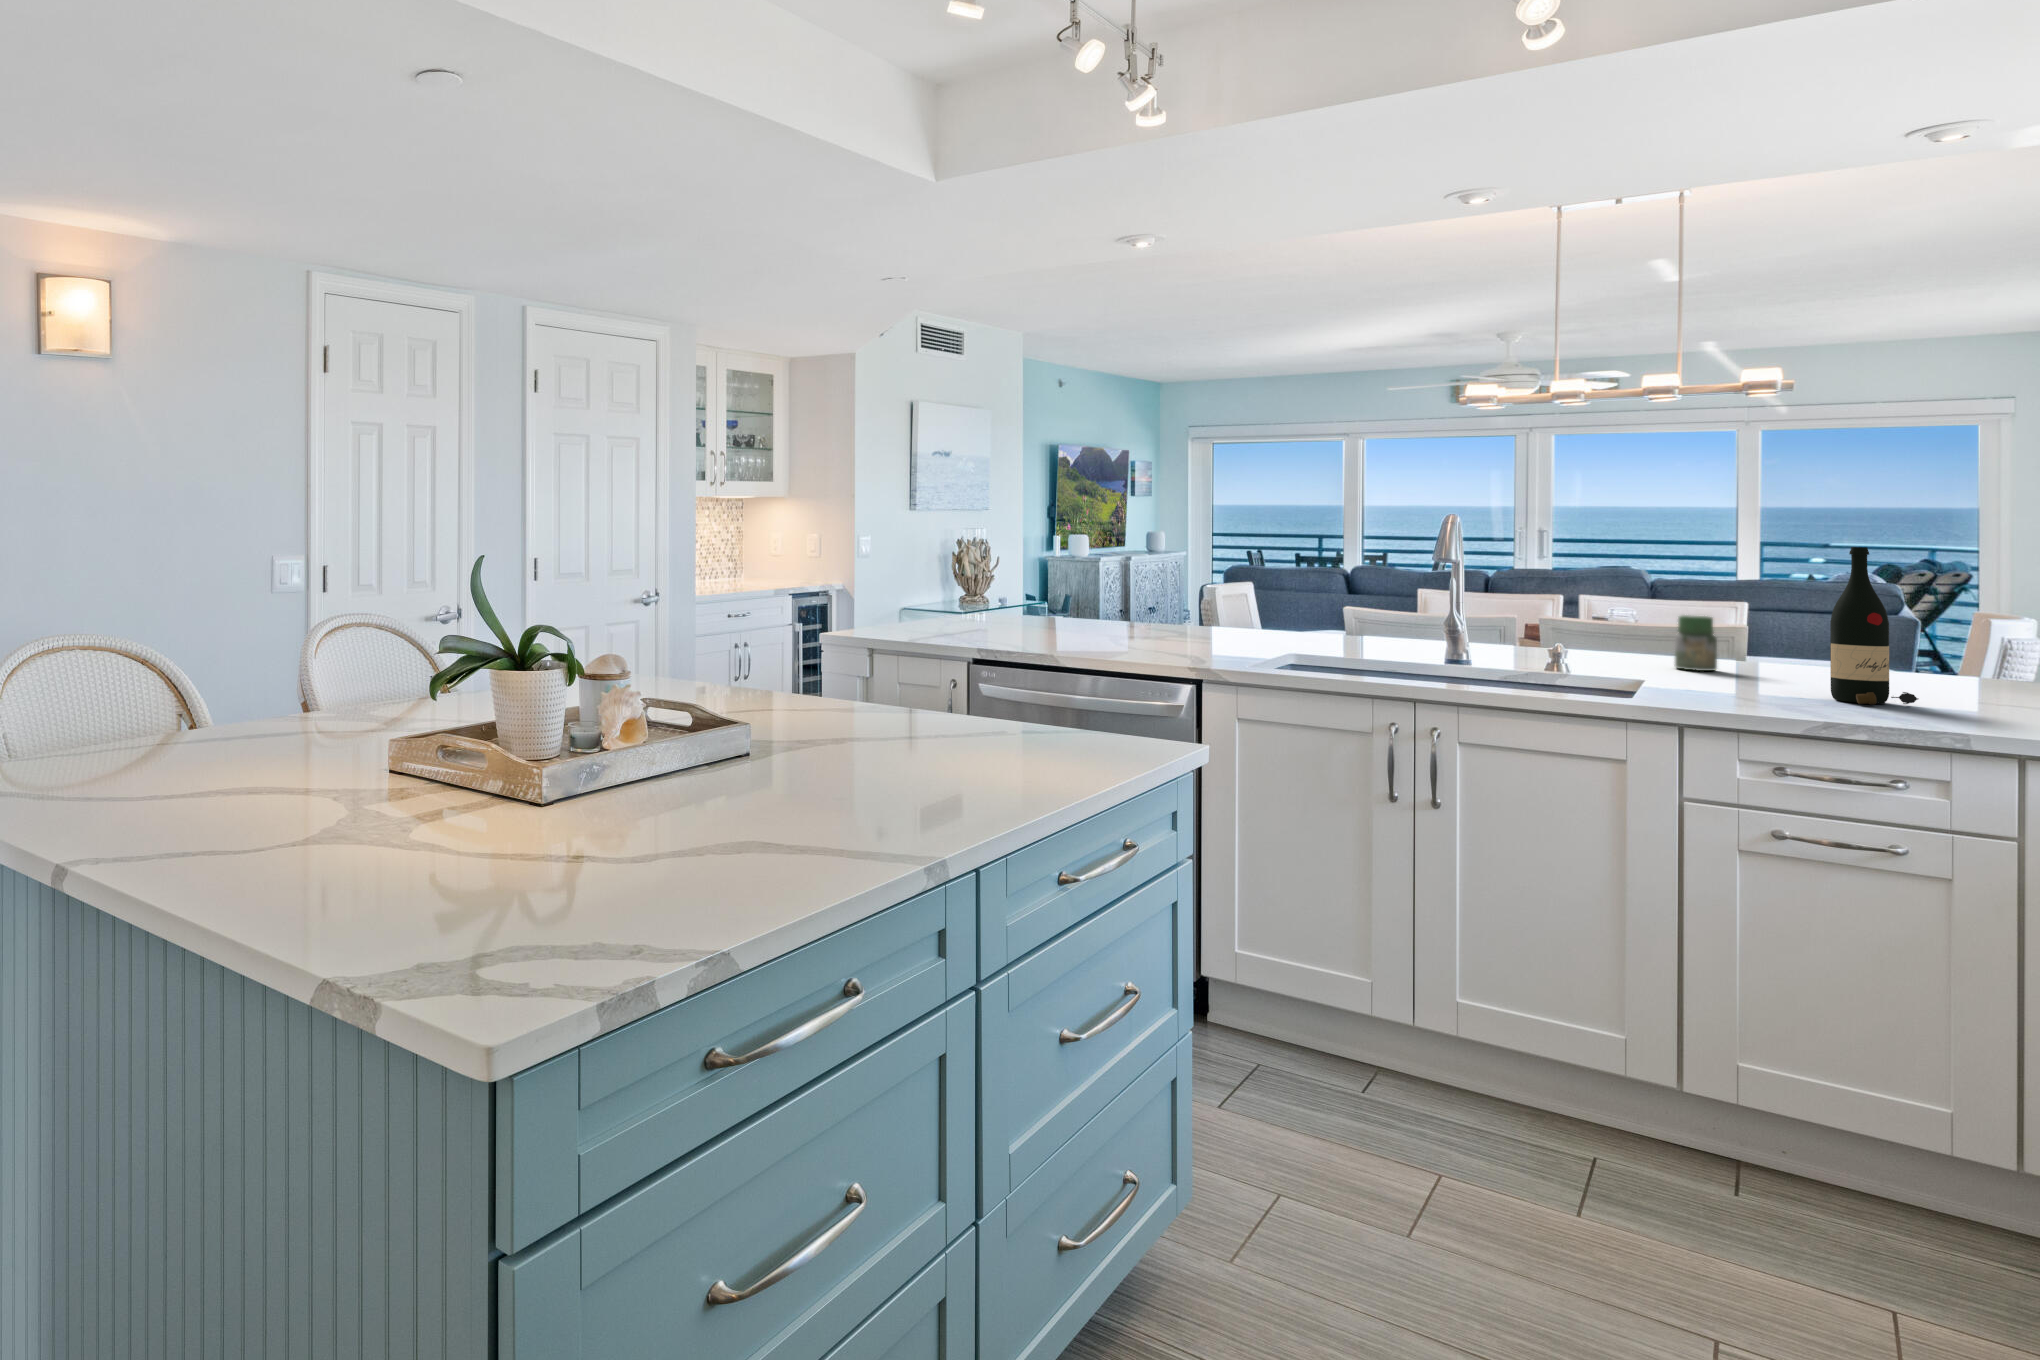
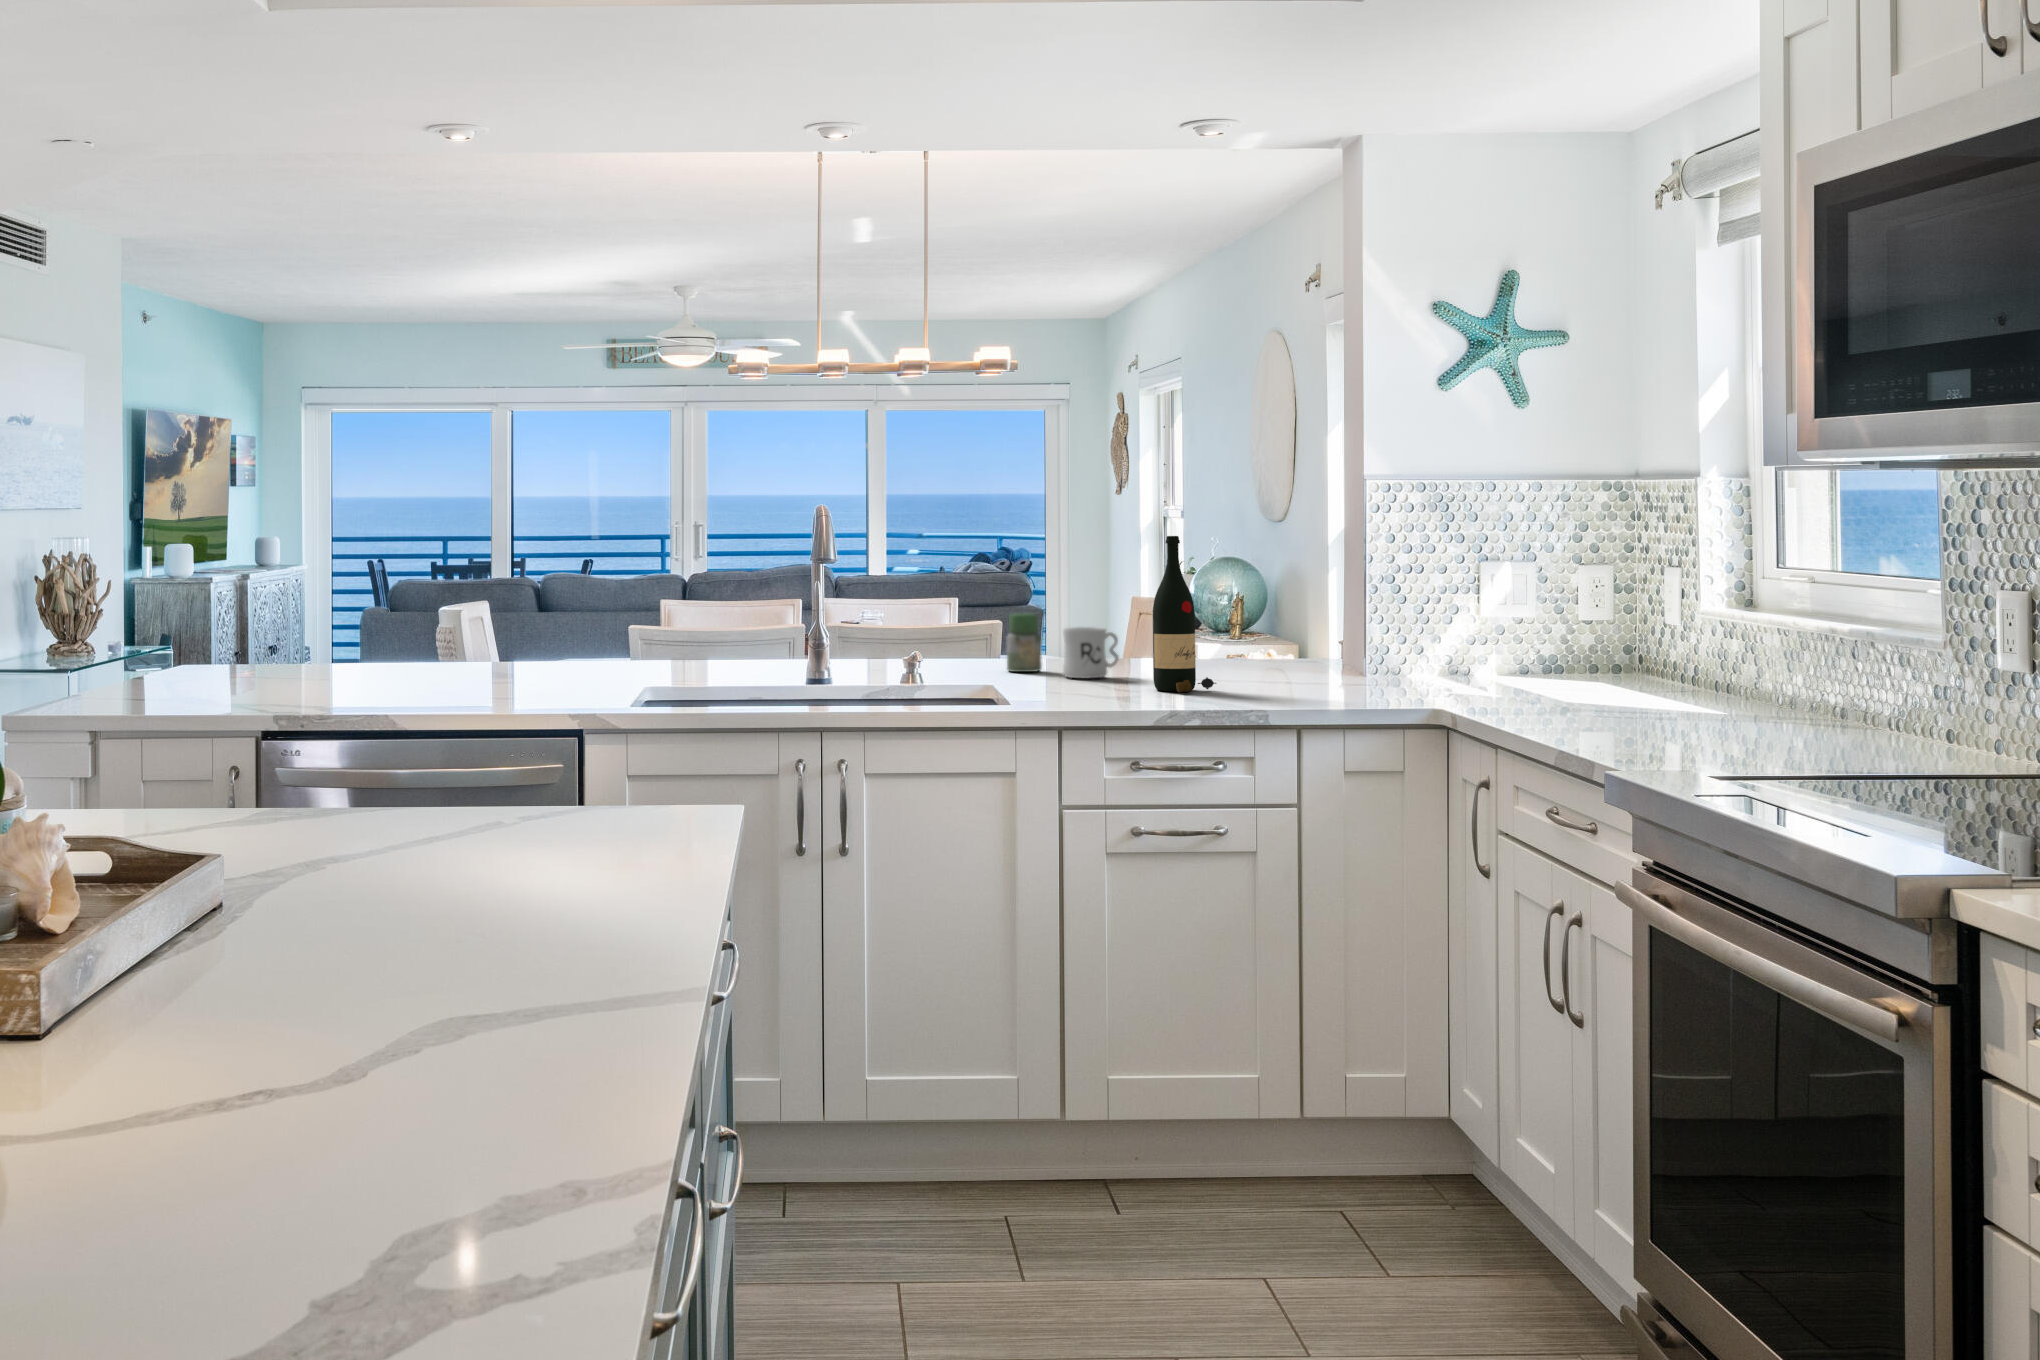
mug: none [1734,632,1810,682] -> present [1063,627,1119,678]

